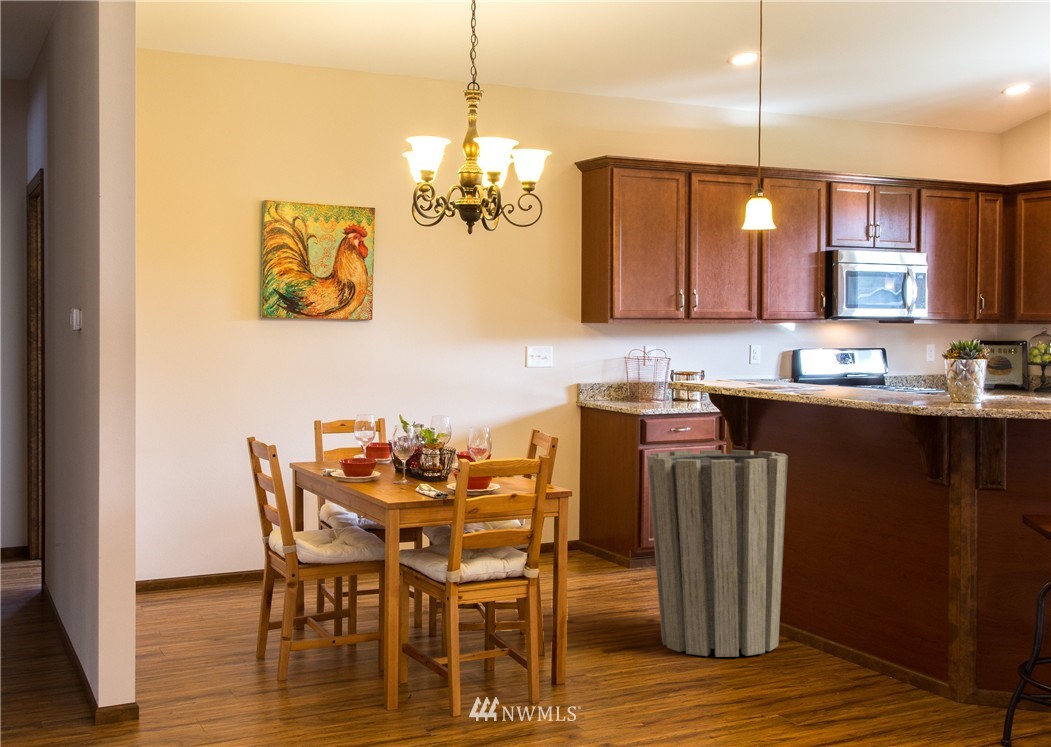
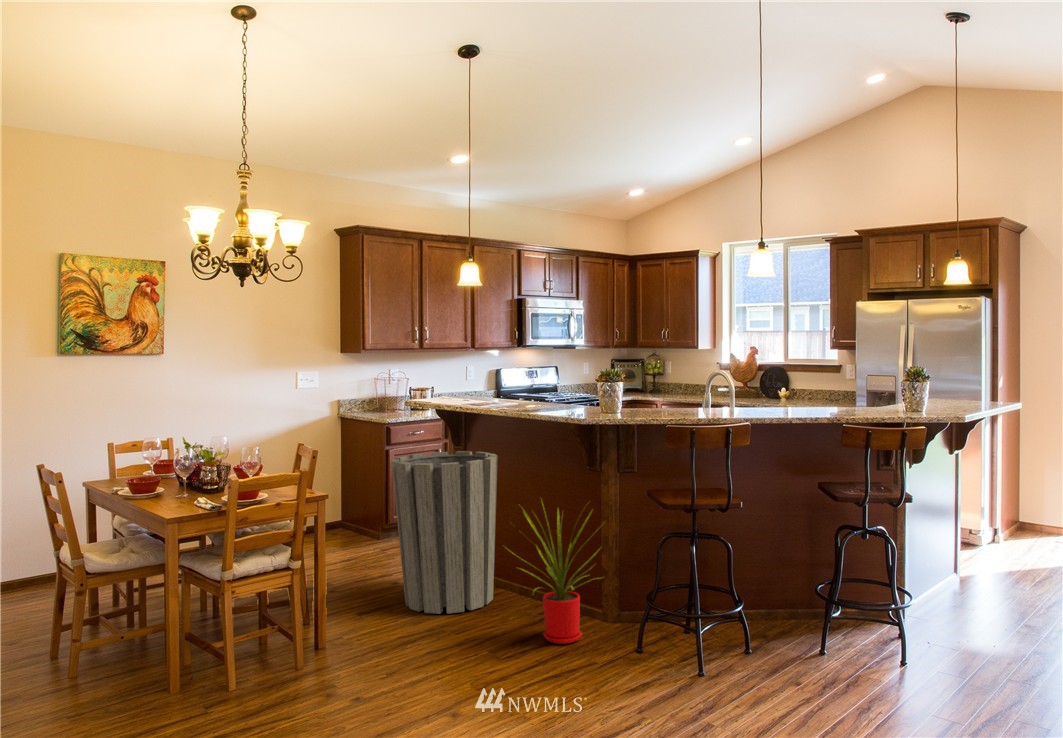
house plant: none [789,509,932,702] -> present [508,509,600,644]

